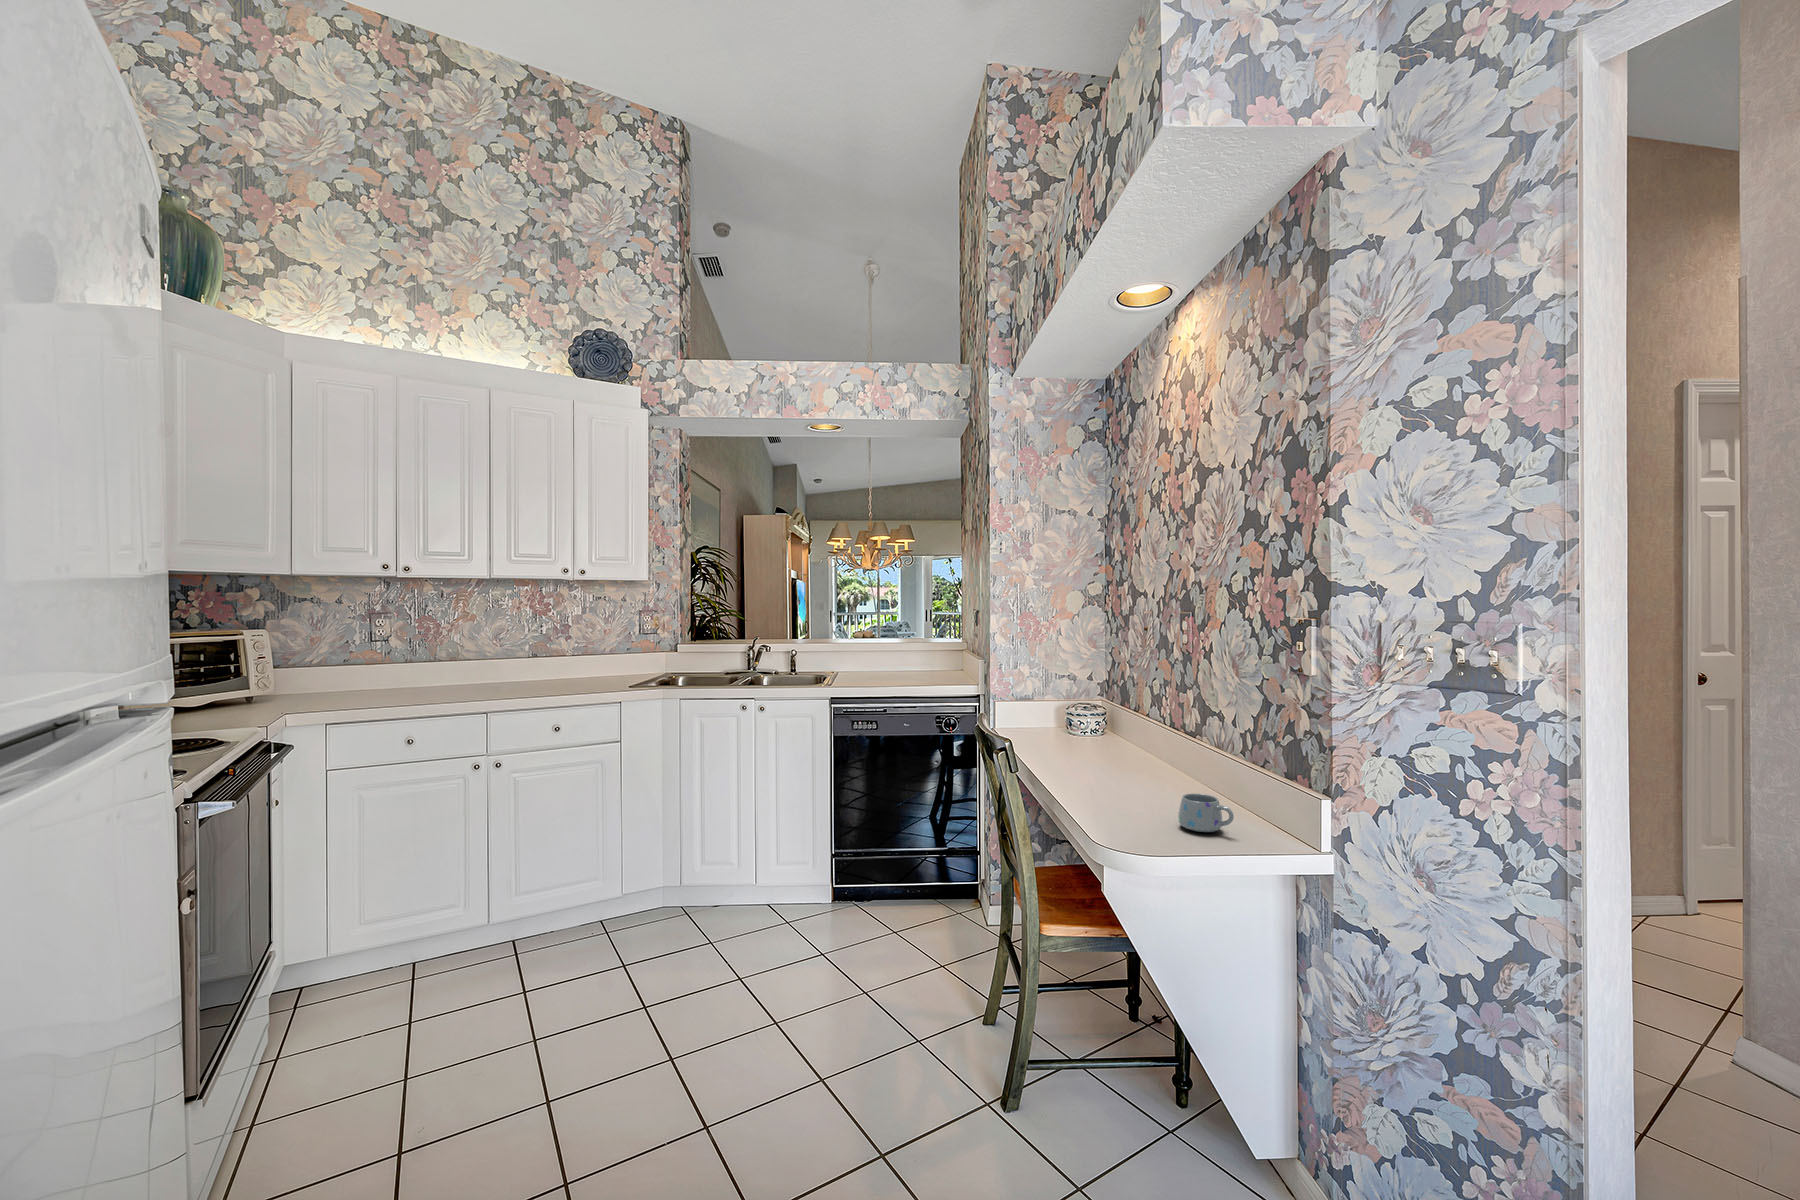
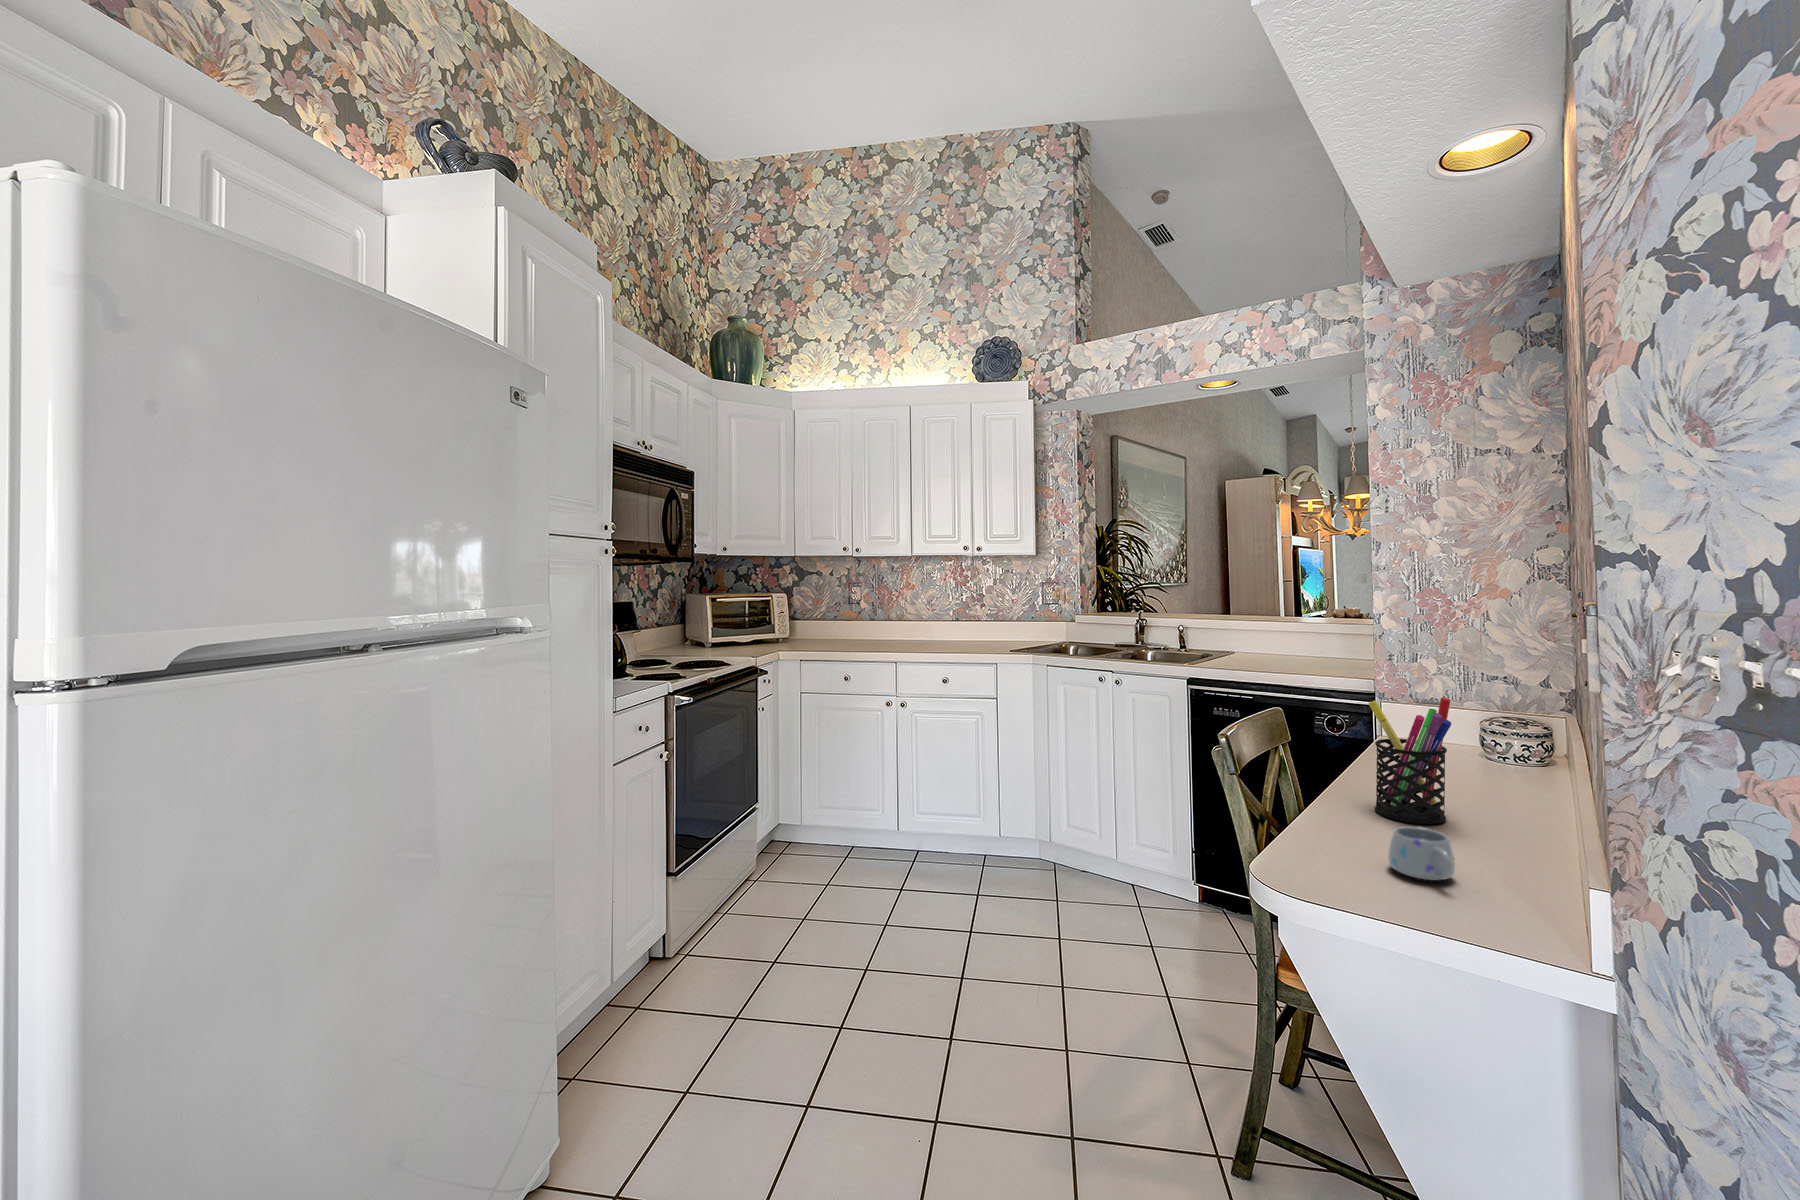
pen holder: none [1092,695,1161,794] -> present [1368,698,1451,824]

